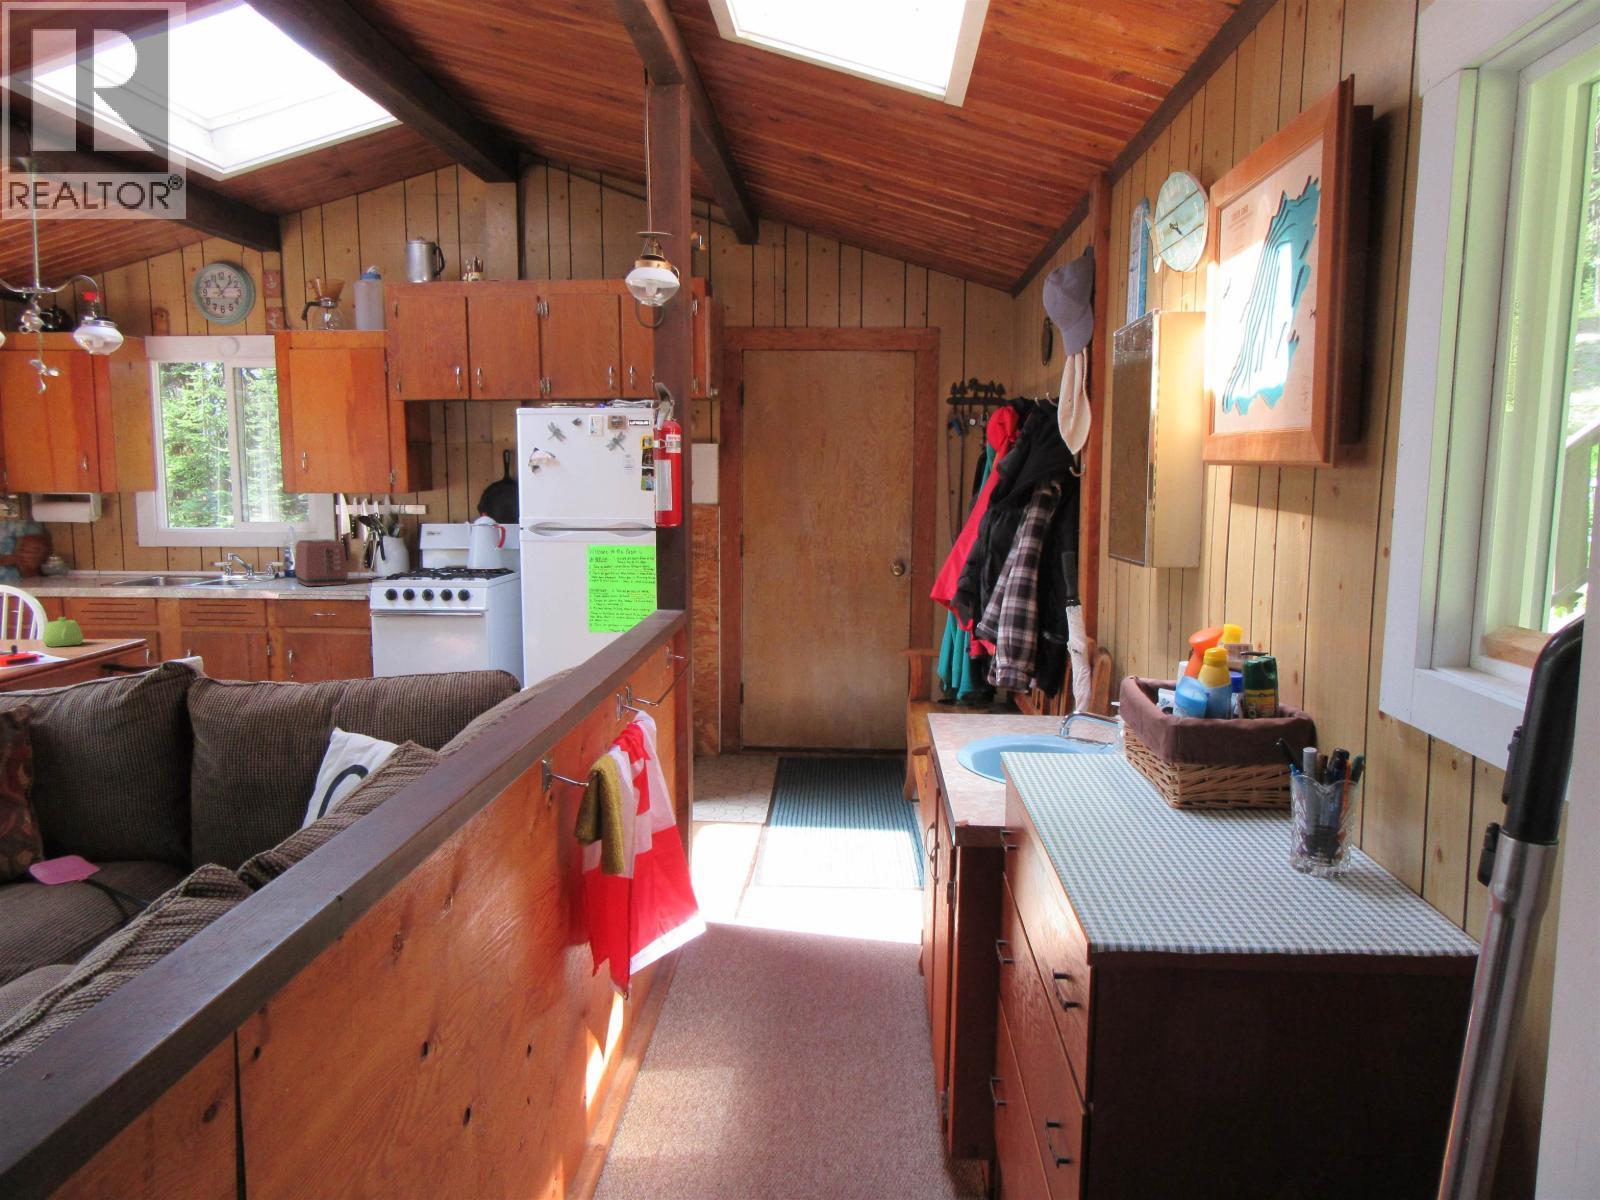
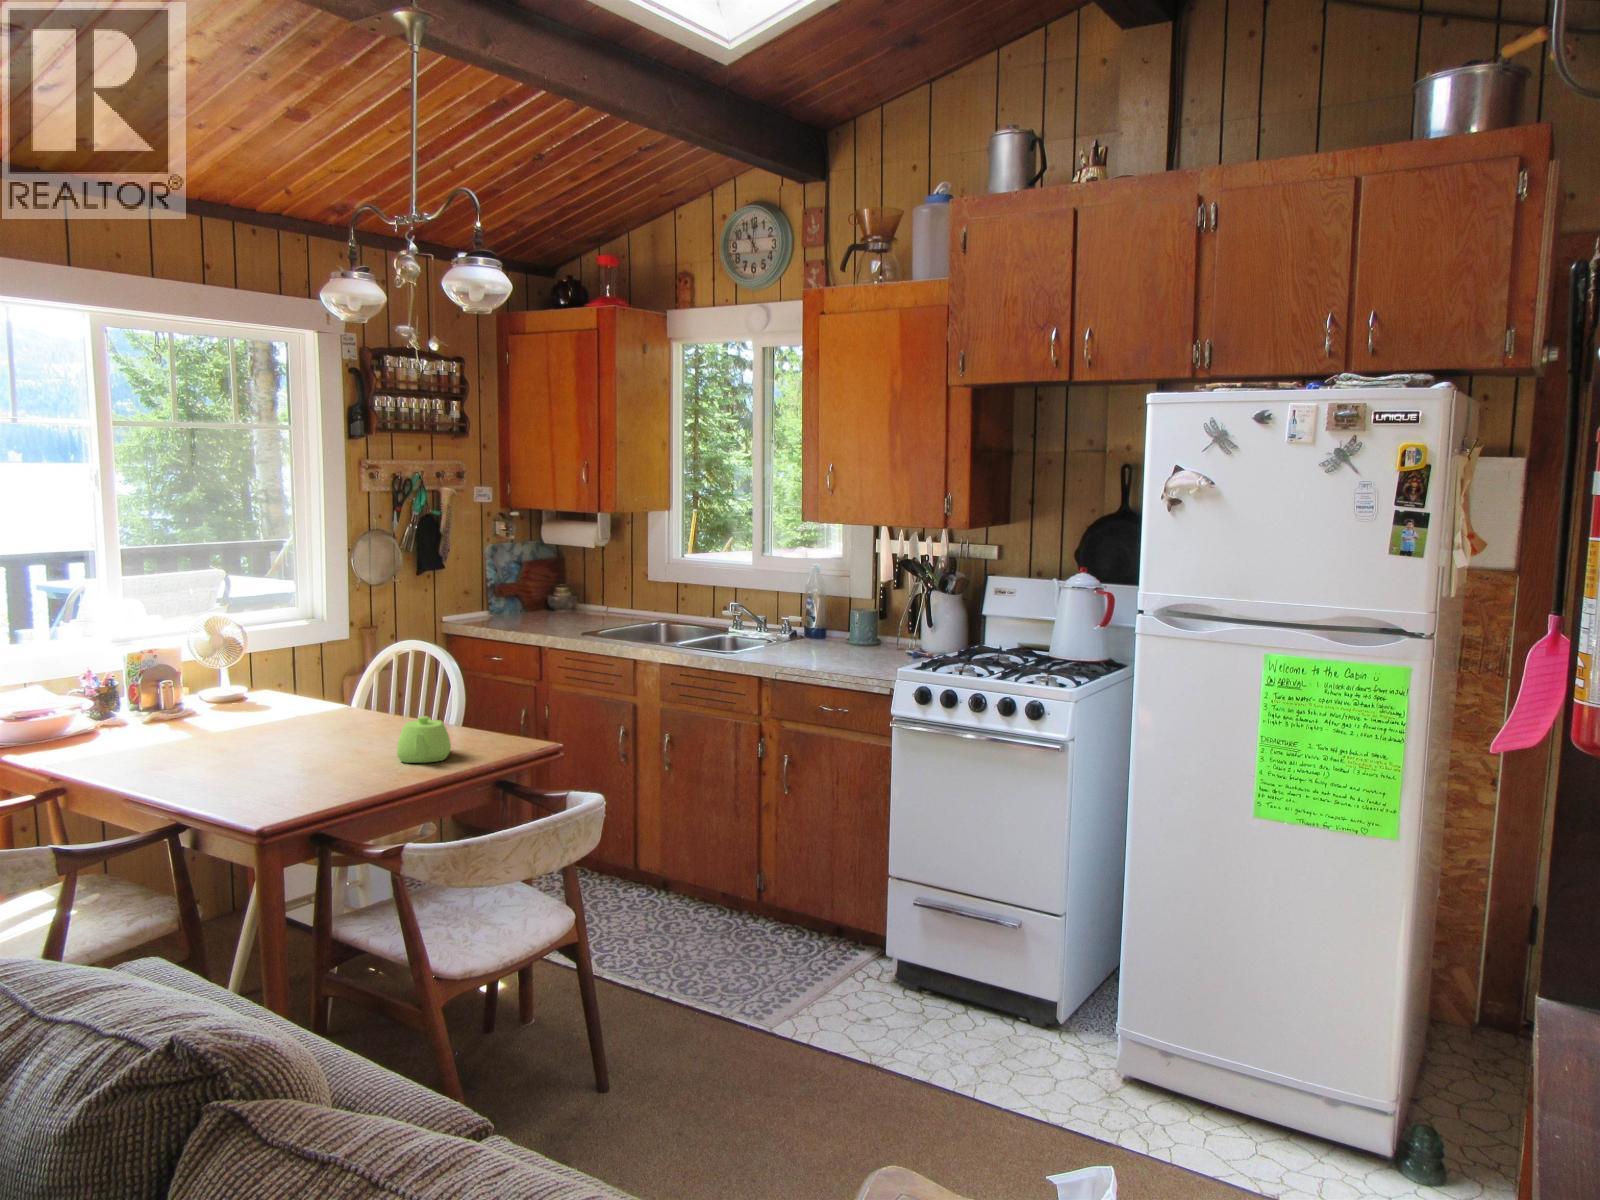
toaster: present [295,539,348,586] -> none [808,590,871,664]

